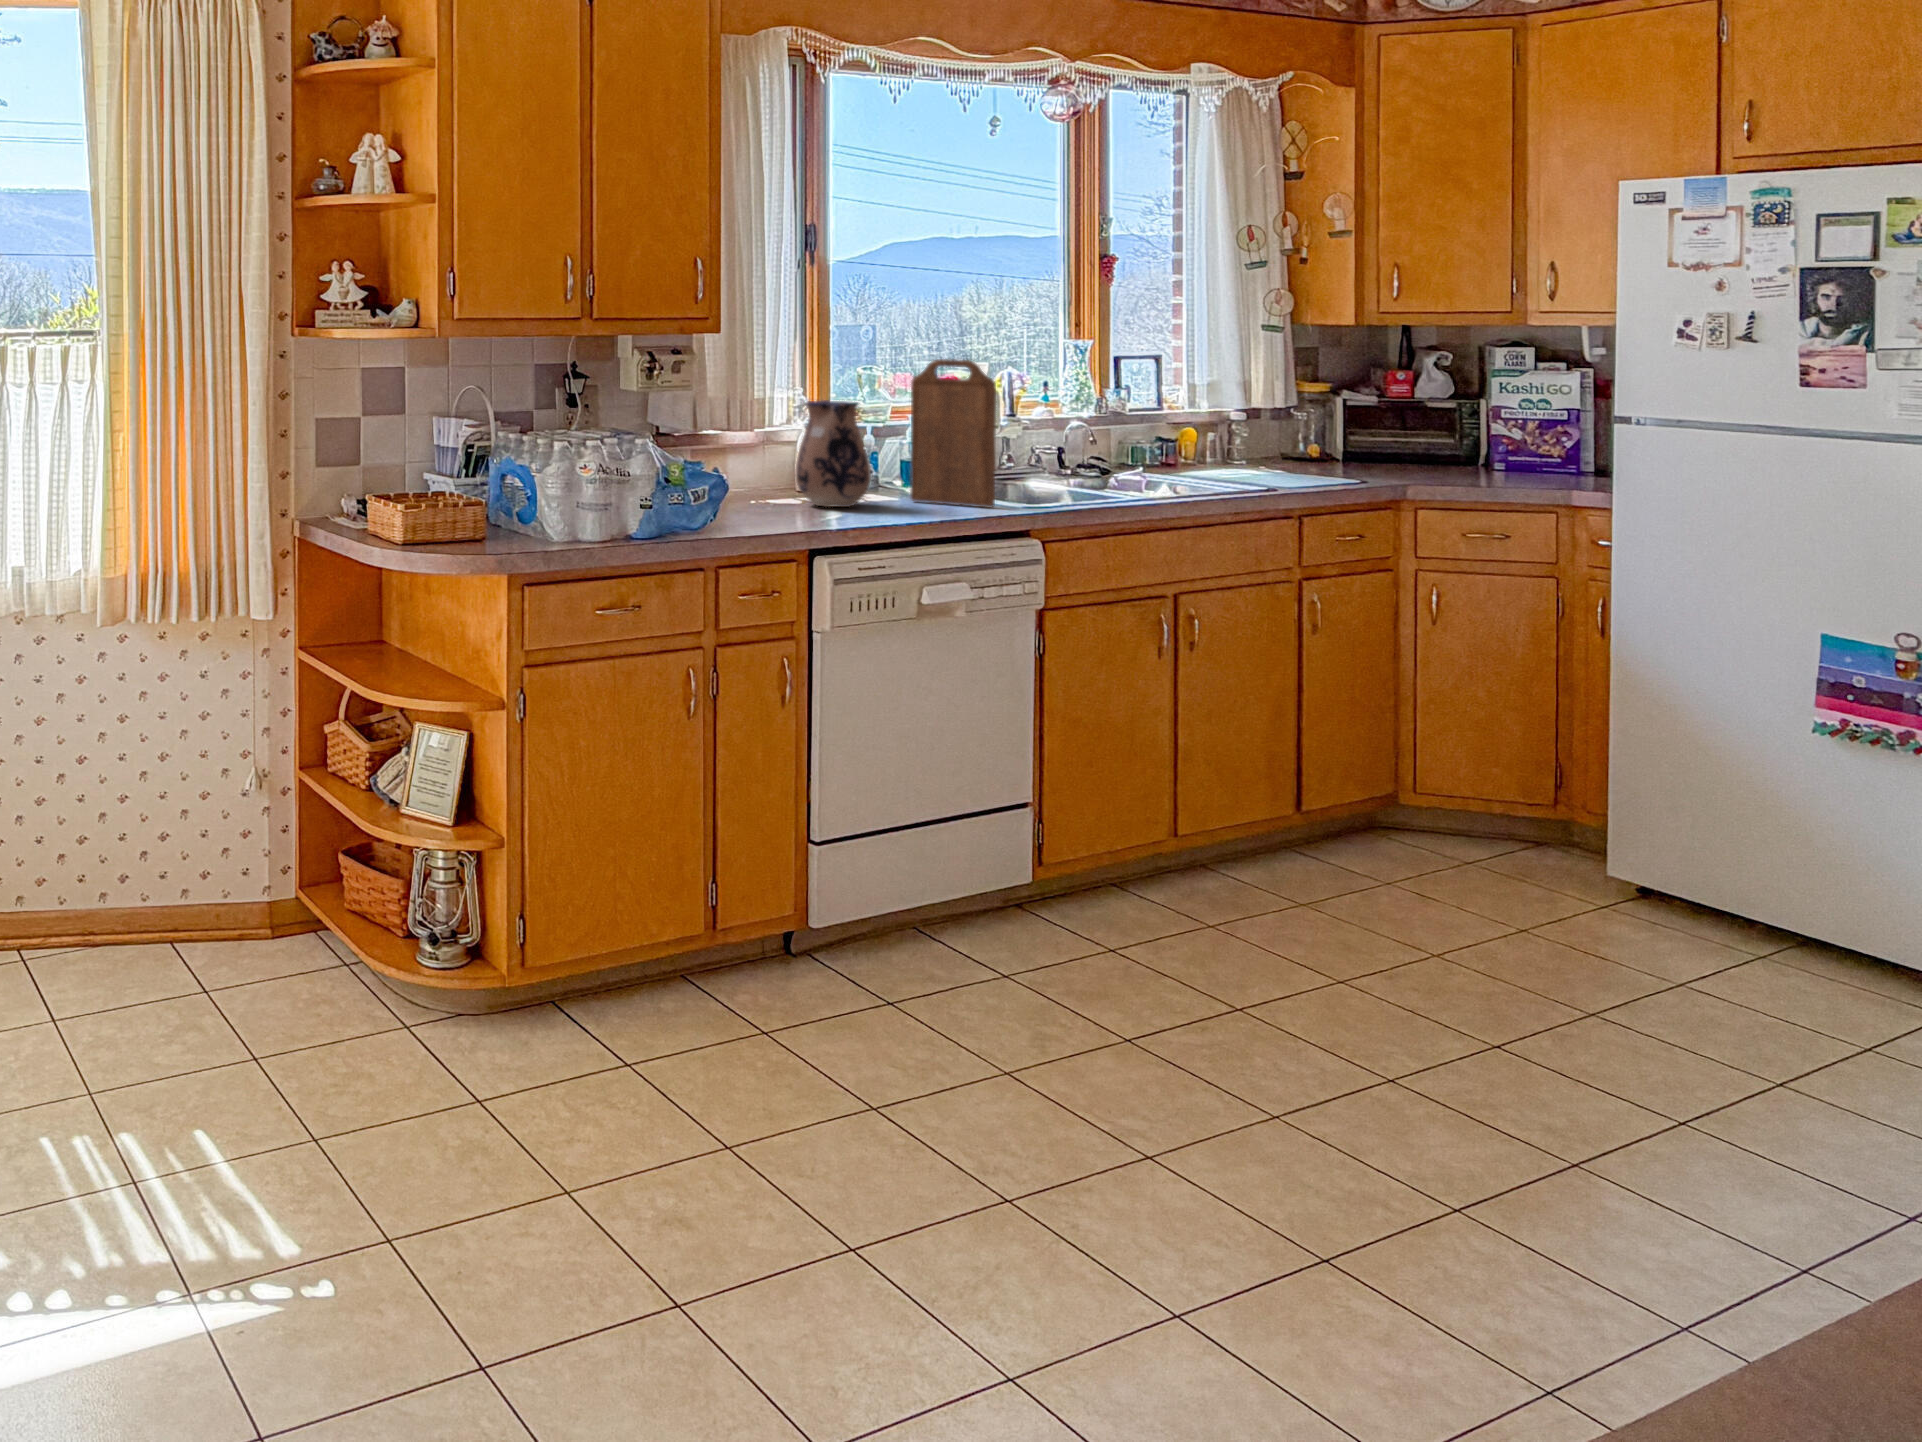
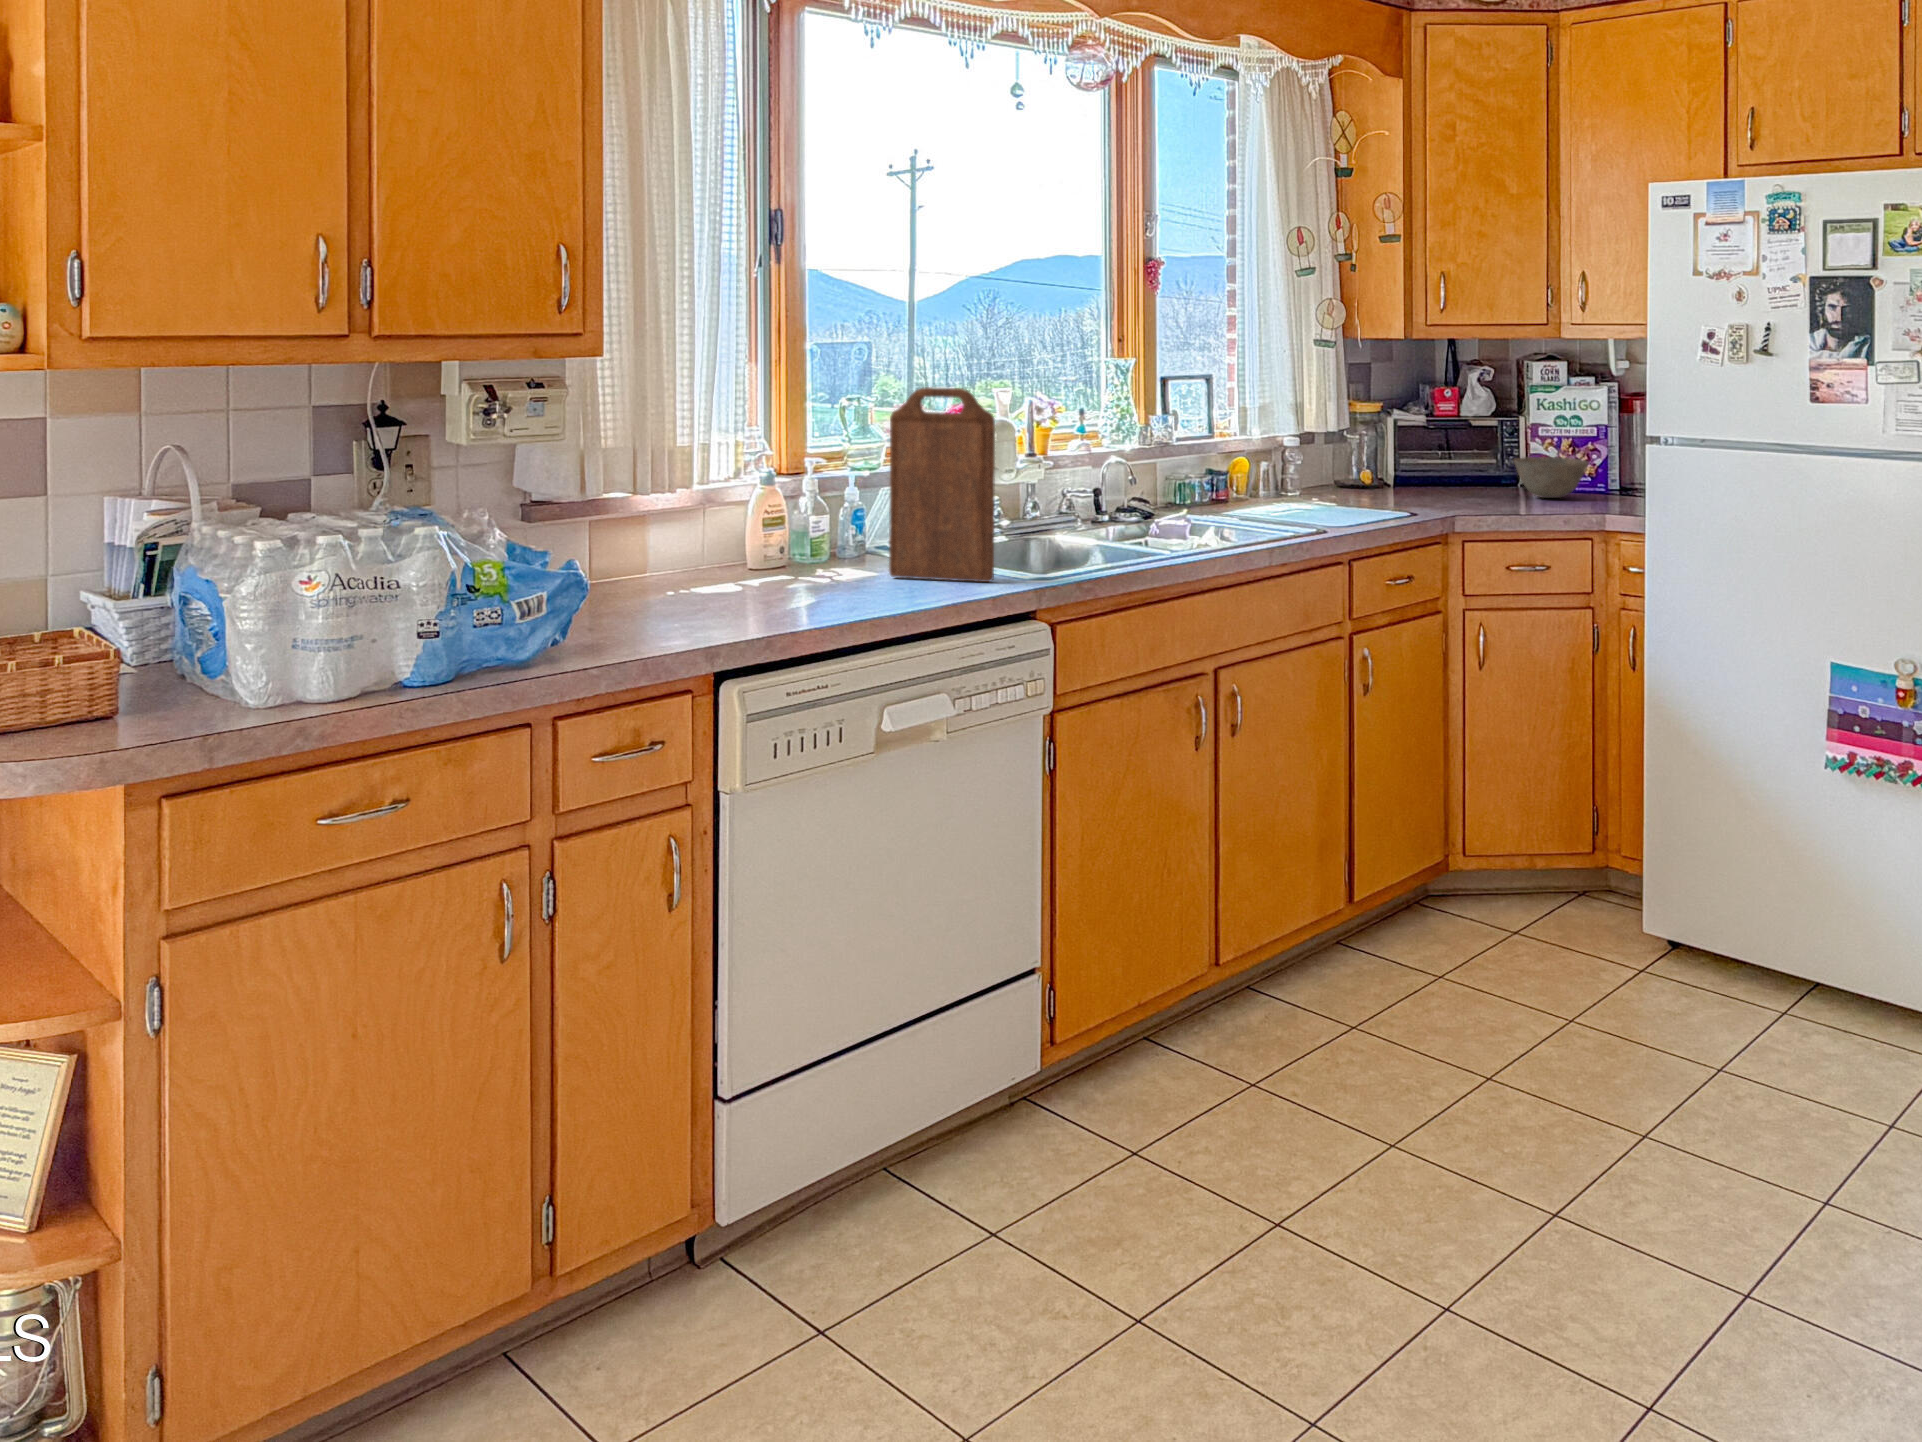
ceramic pitcher: present [796,400,871,507] -> none [725,446,830,596]
bowl: none [1472,437,1557,476] -> present [1514,457,1589,498]

